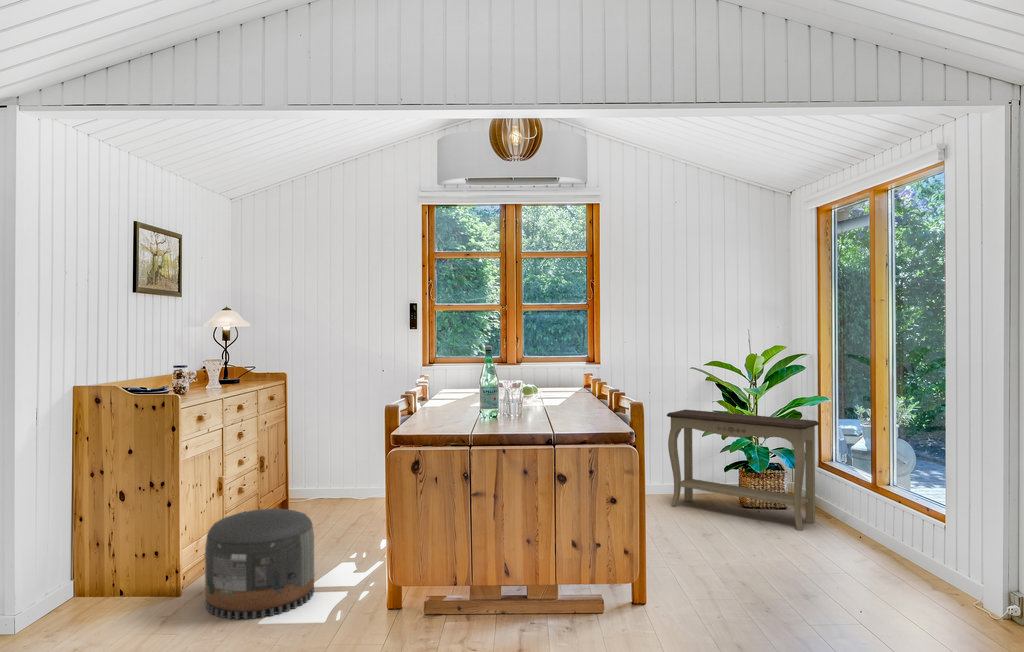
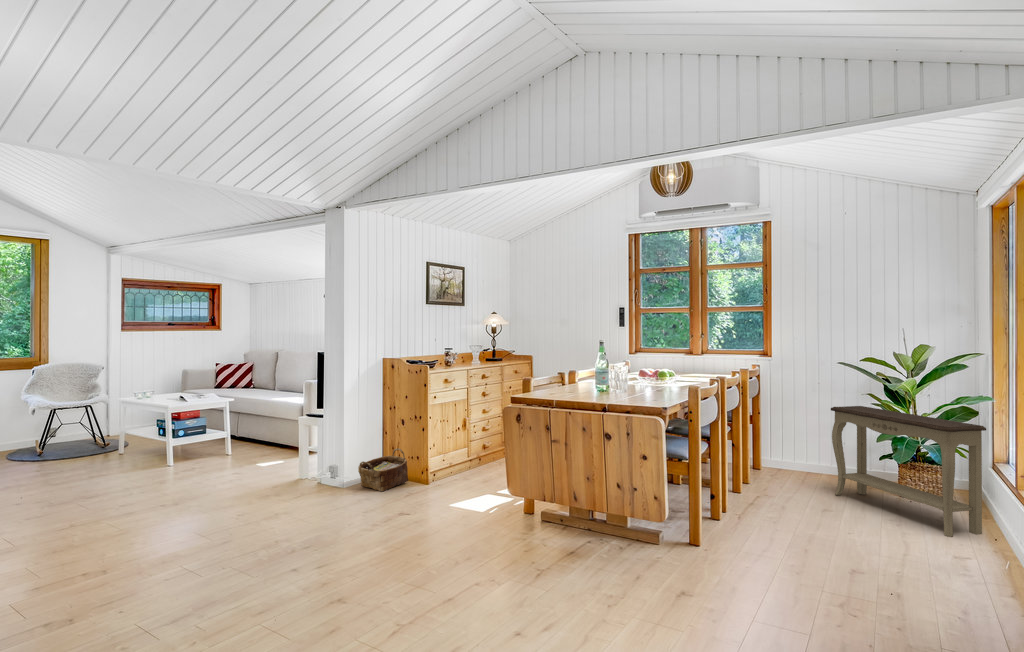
pouf: present [205,509,314,619] -> none [431,439,495,502]
woven basket: none [44,545,142,630] -> present [358,449,408,491]

